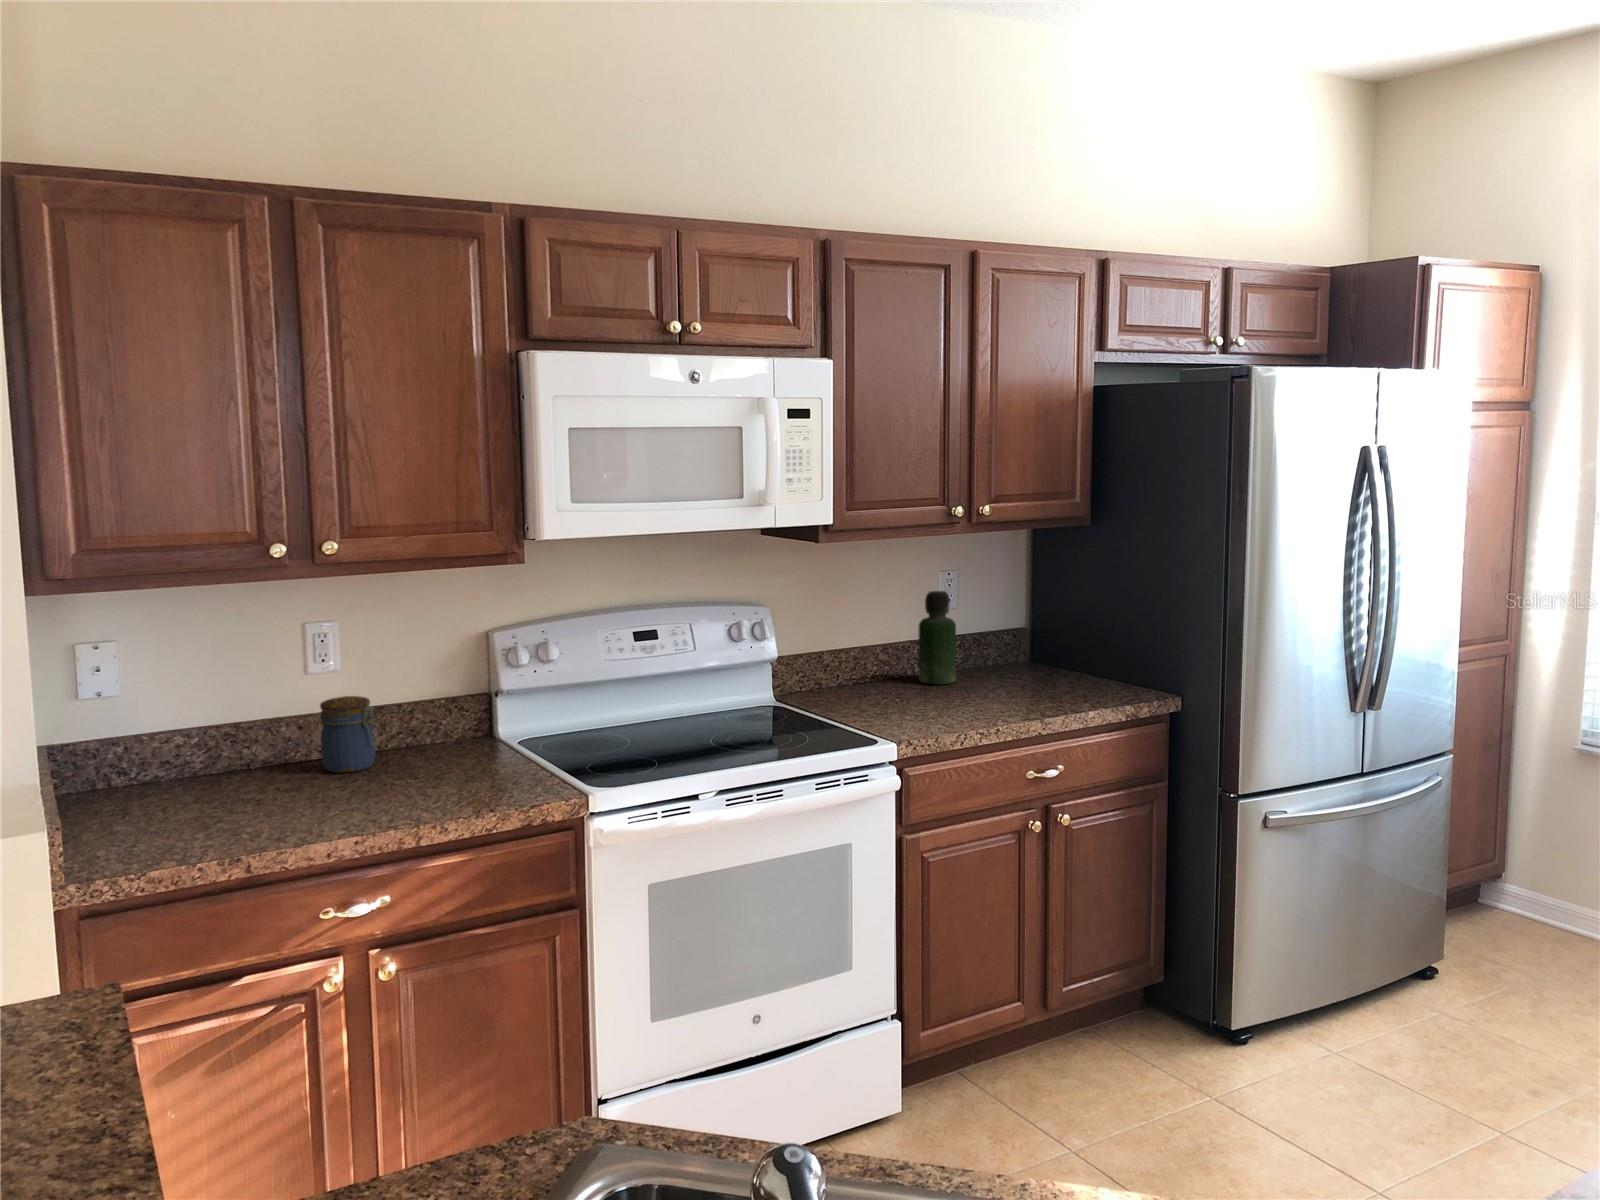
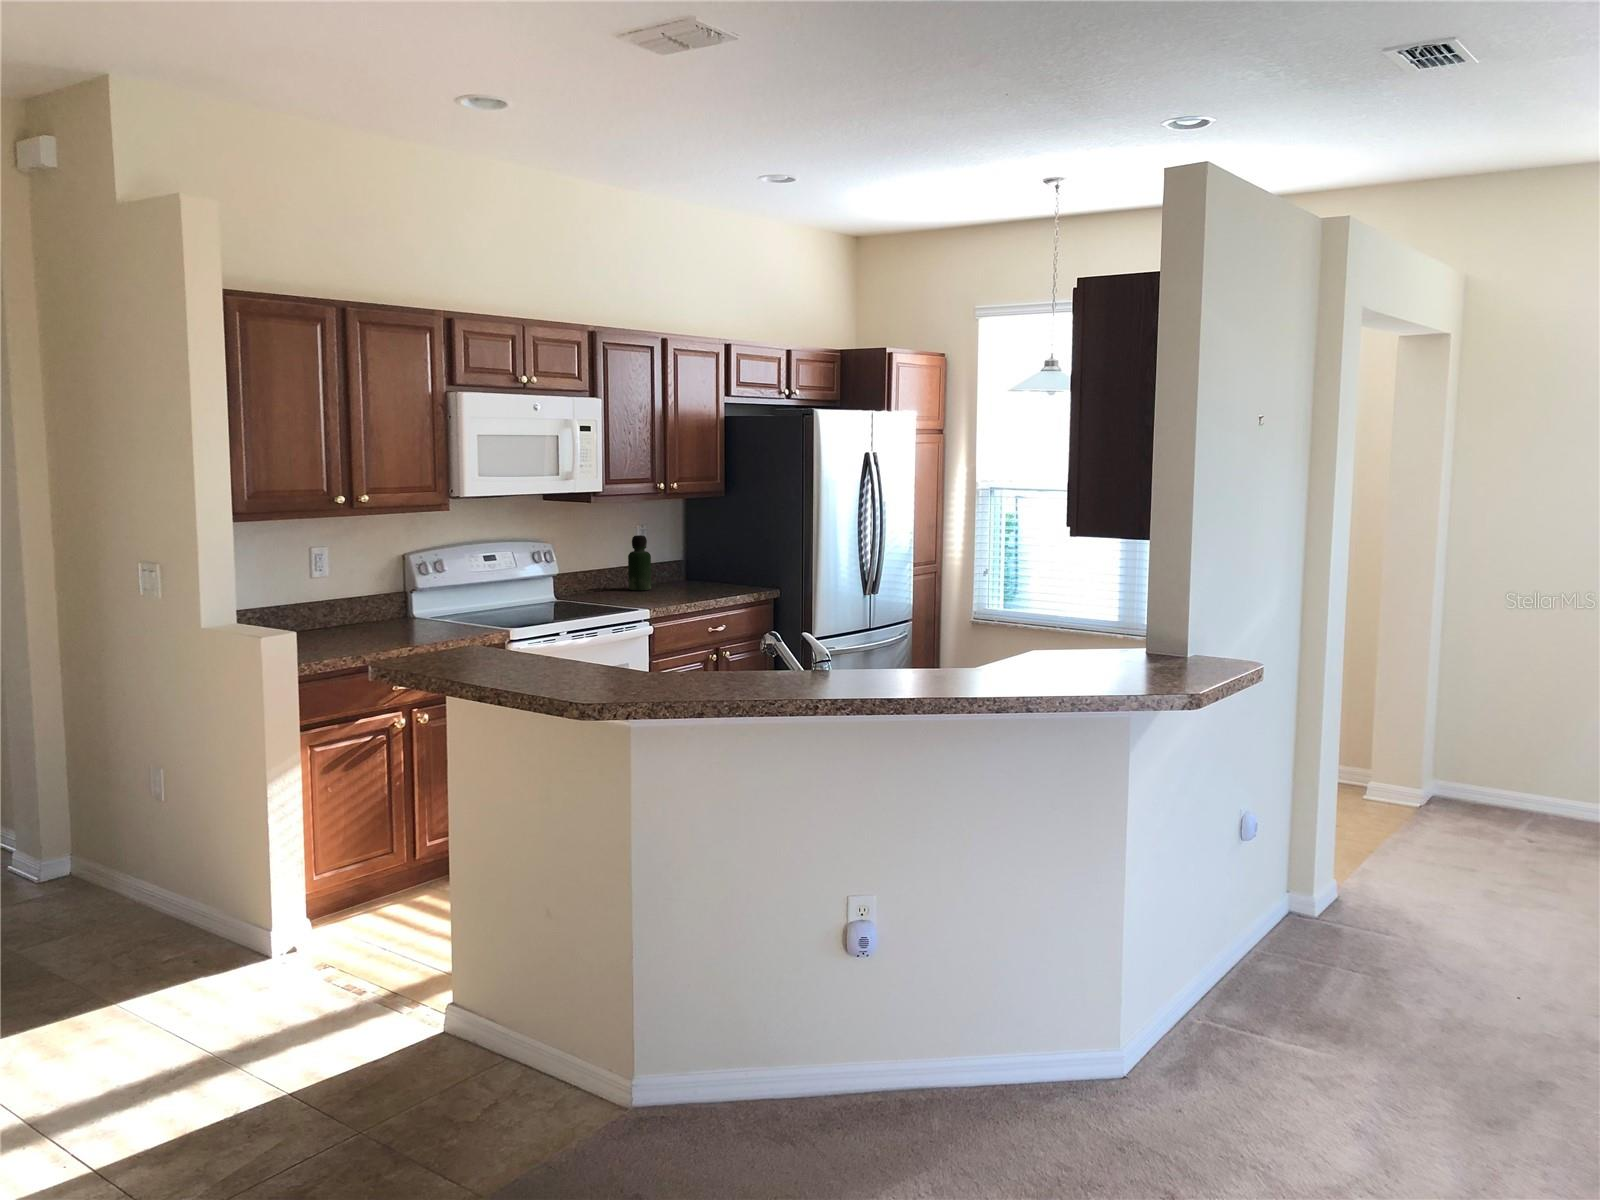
jar: present [320,696,376,773] -> none [328,590,363,633]

